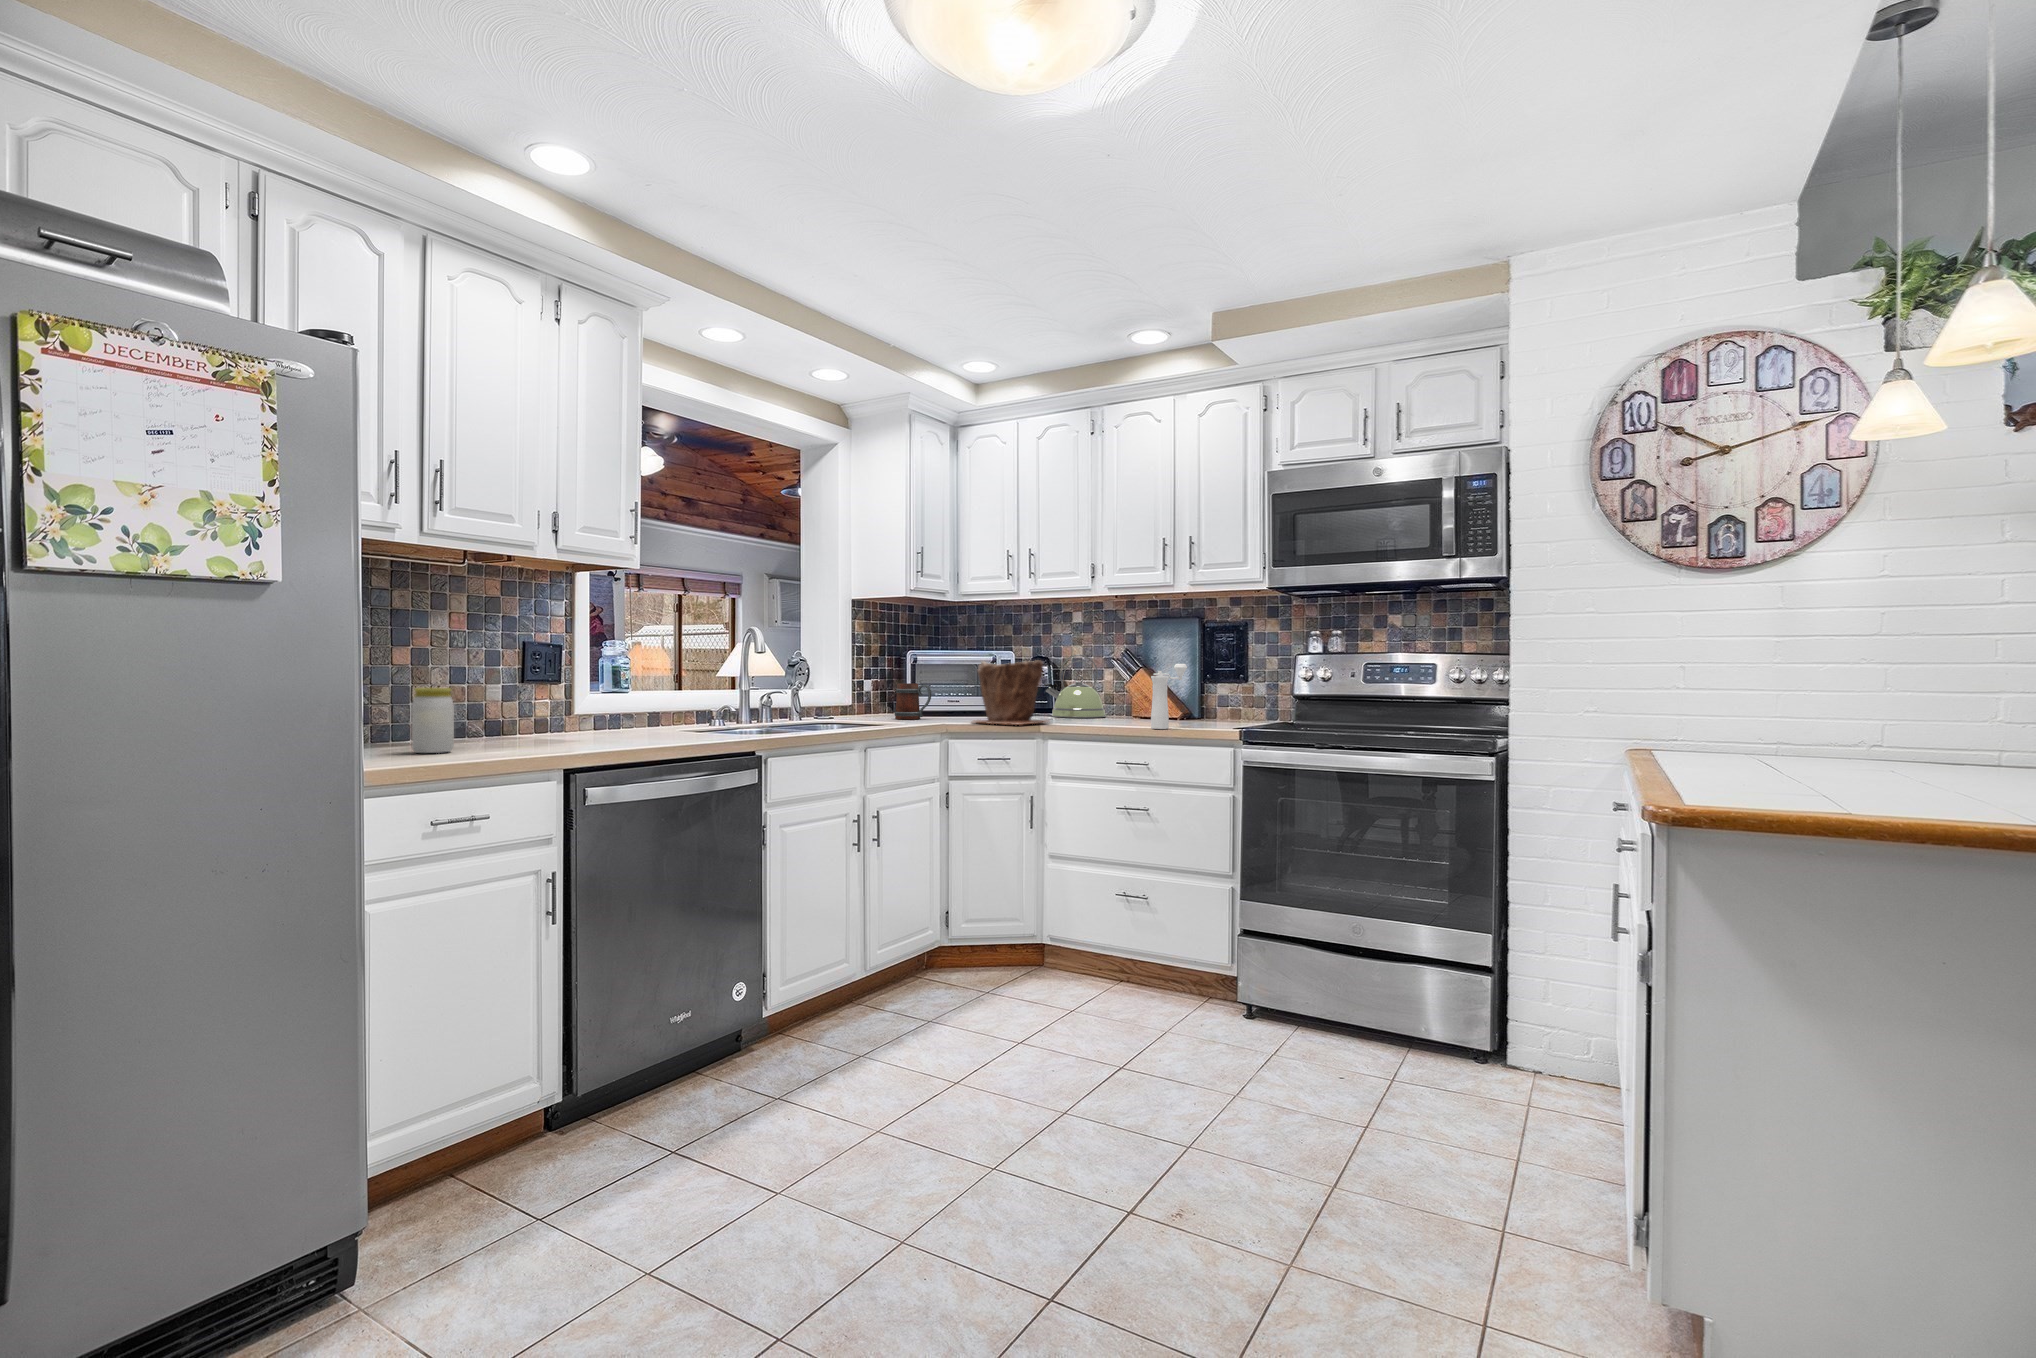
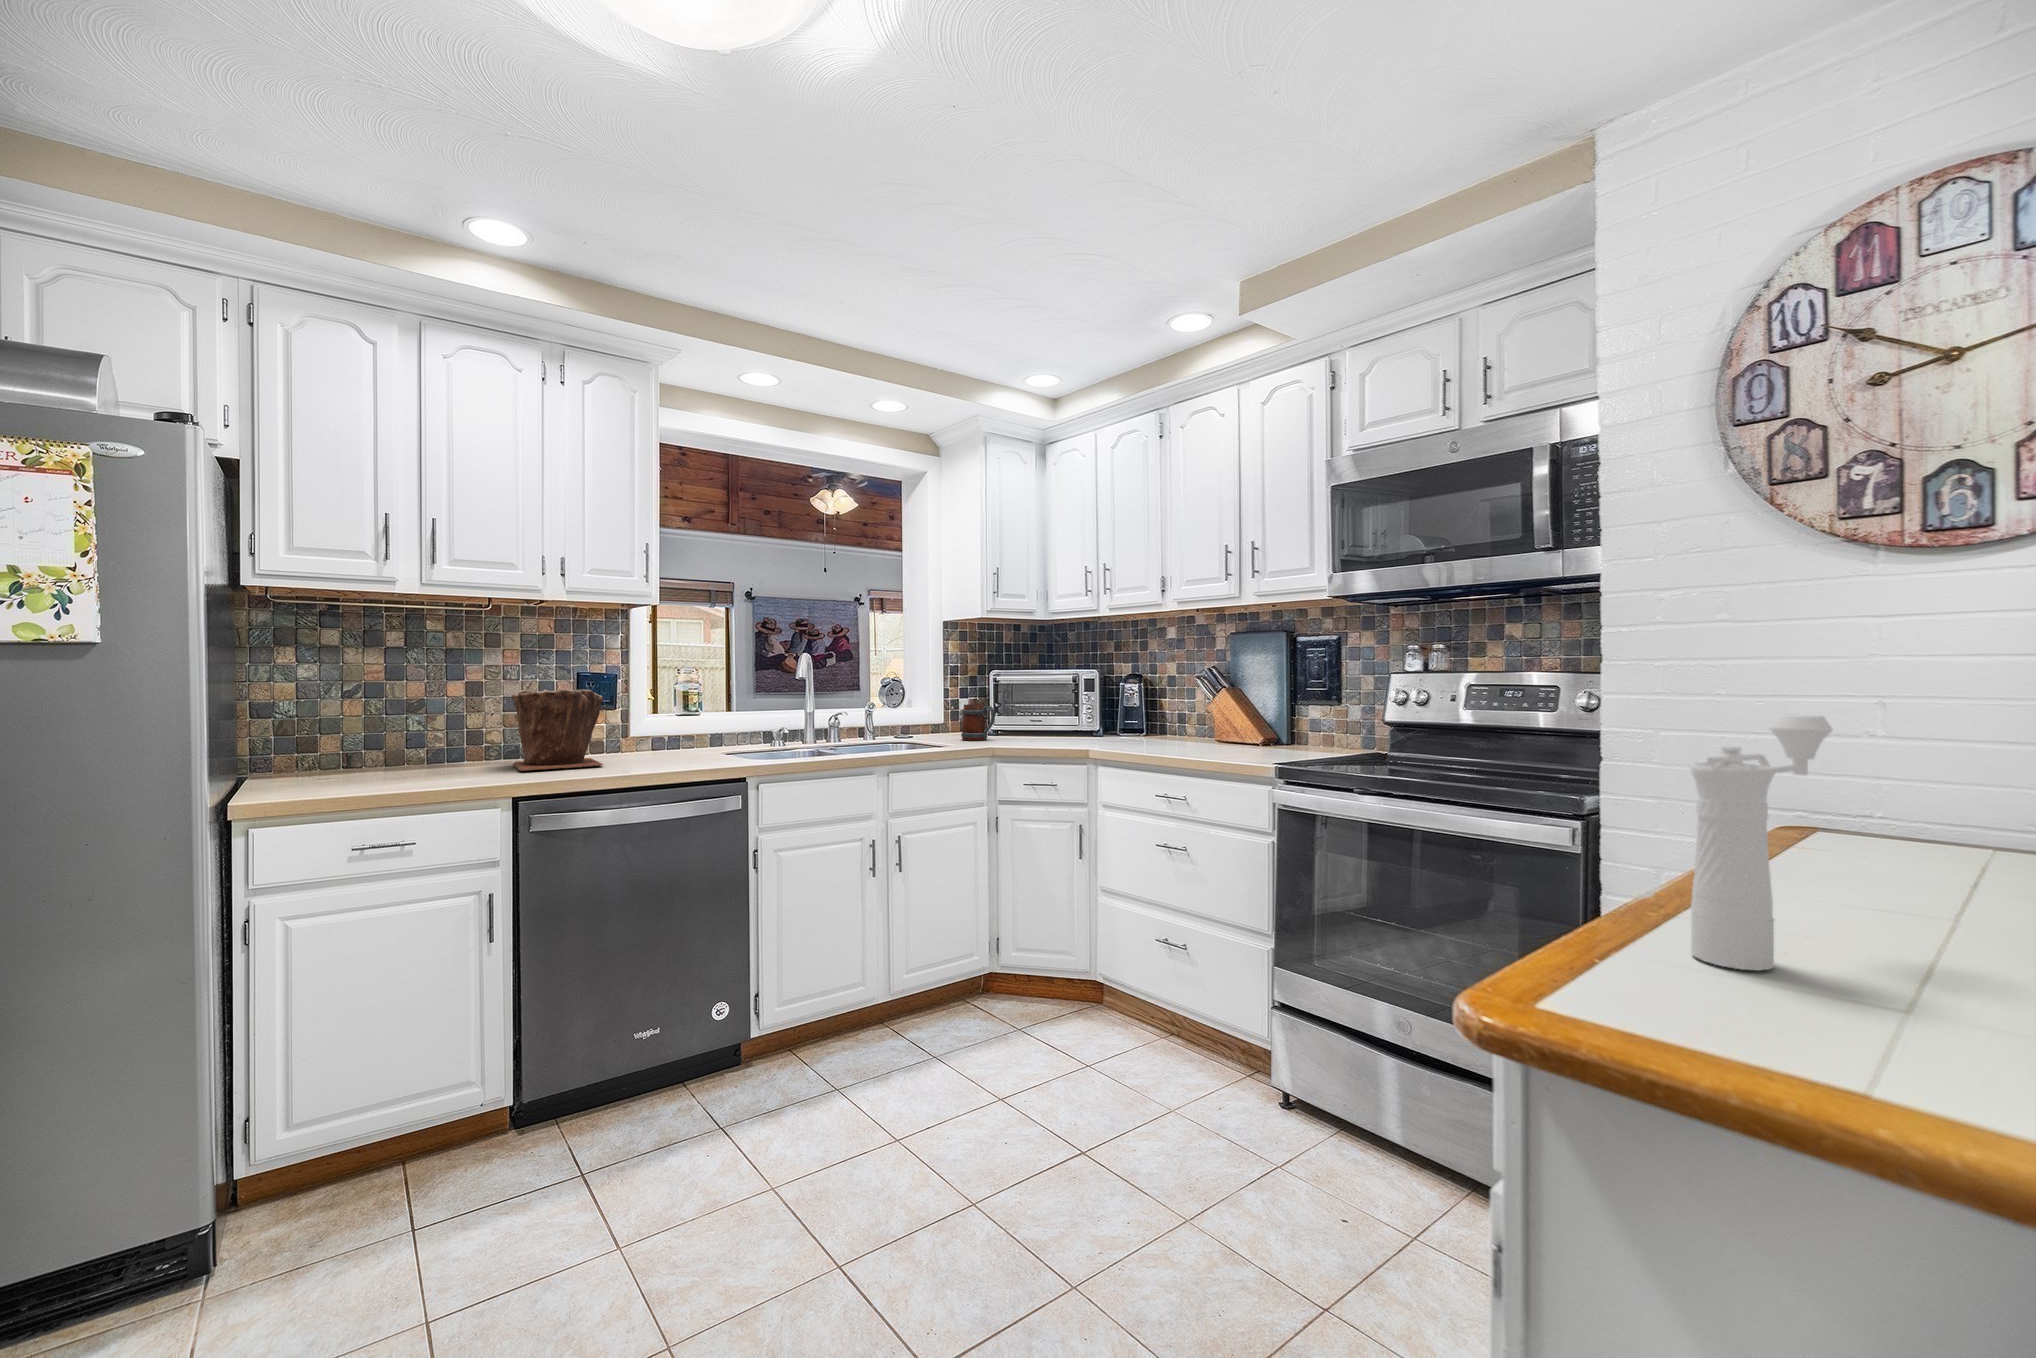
kettle: present [1044,655,1106,718] -> none [1126,673,1190,740]
plant pot: present [972,660,1049,725] -> present [512,689,603,771]
pepper mill: present [1151,664,1187,729] -> present [1690,715,1833,971]
jar: present [411,688,454,753] -> none [404,720,444,780]

